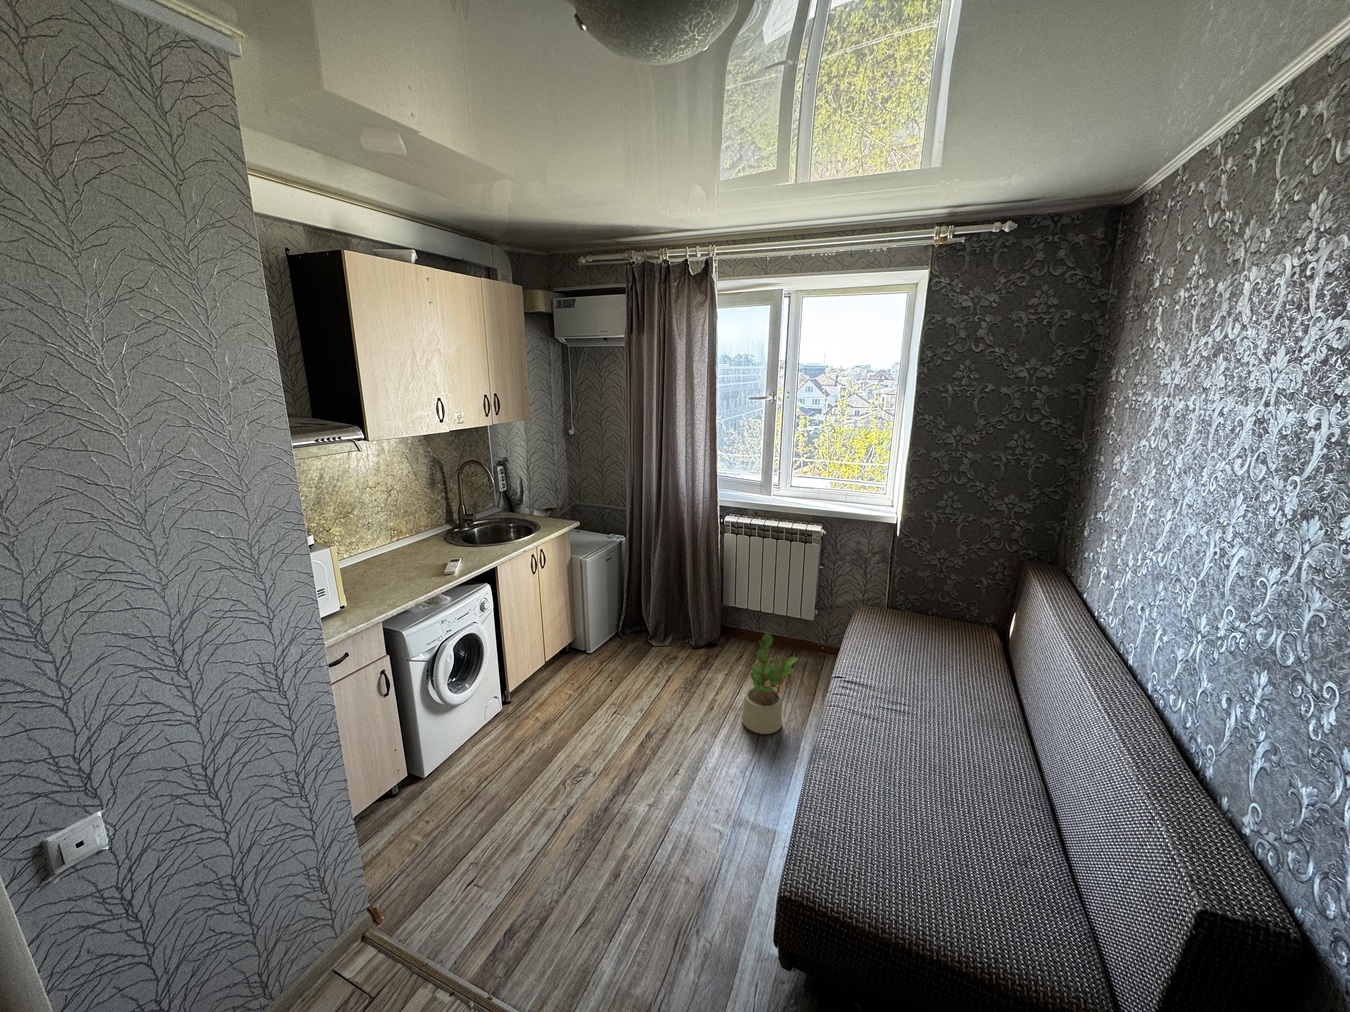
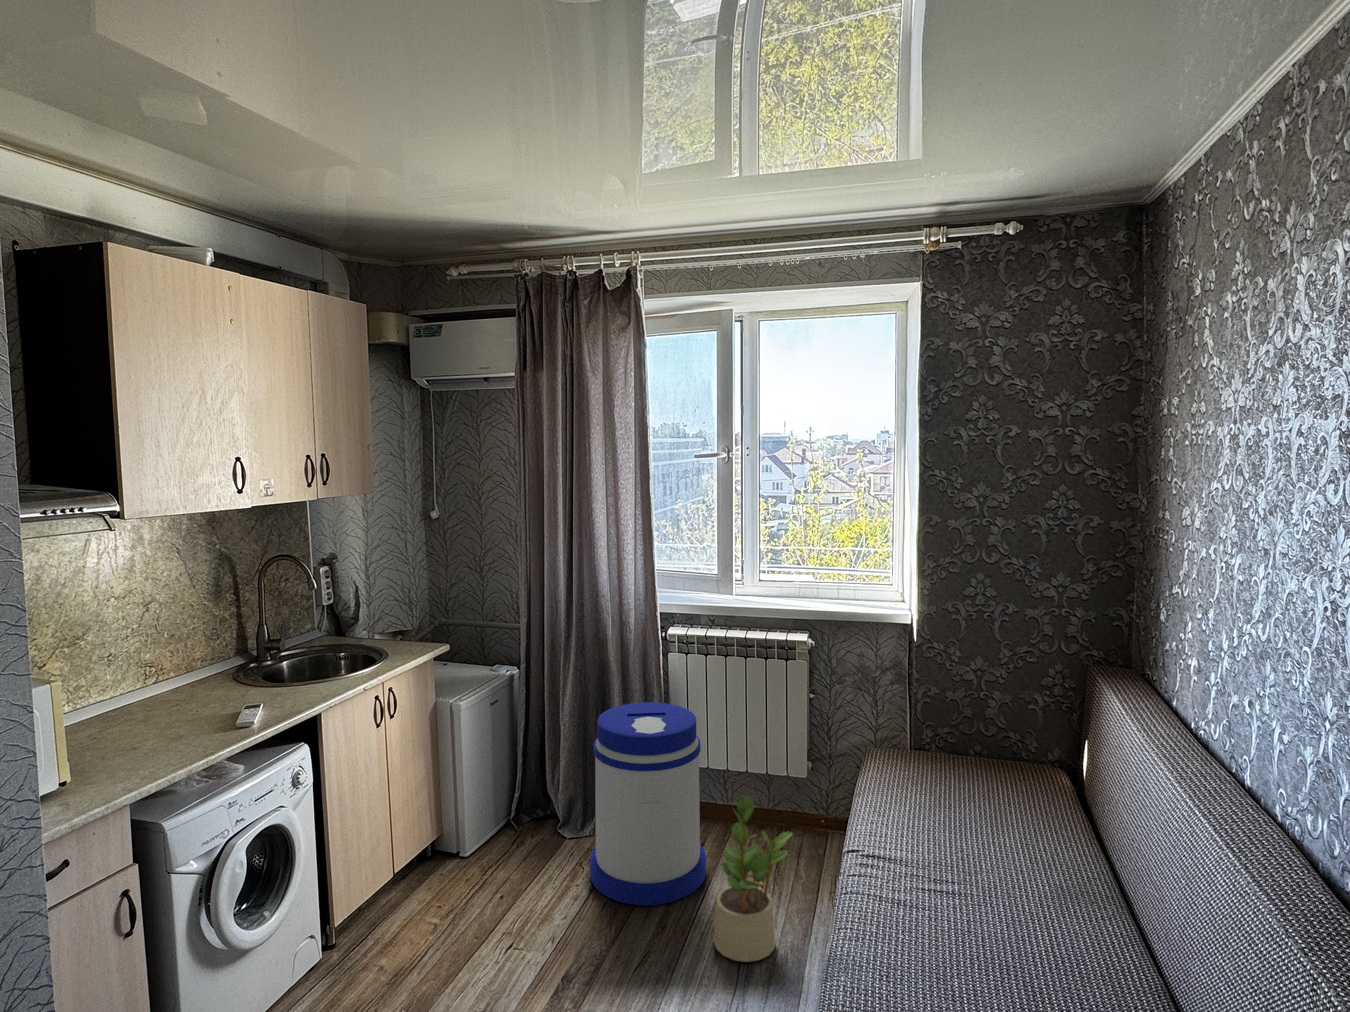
trash can: none [667,565,741,692] -> present [590,702,706,905]

